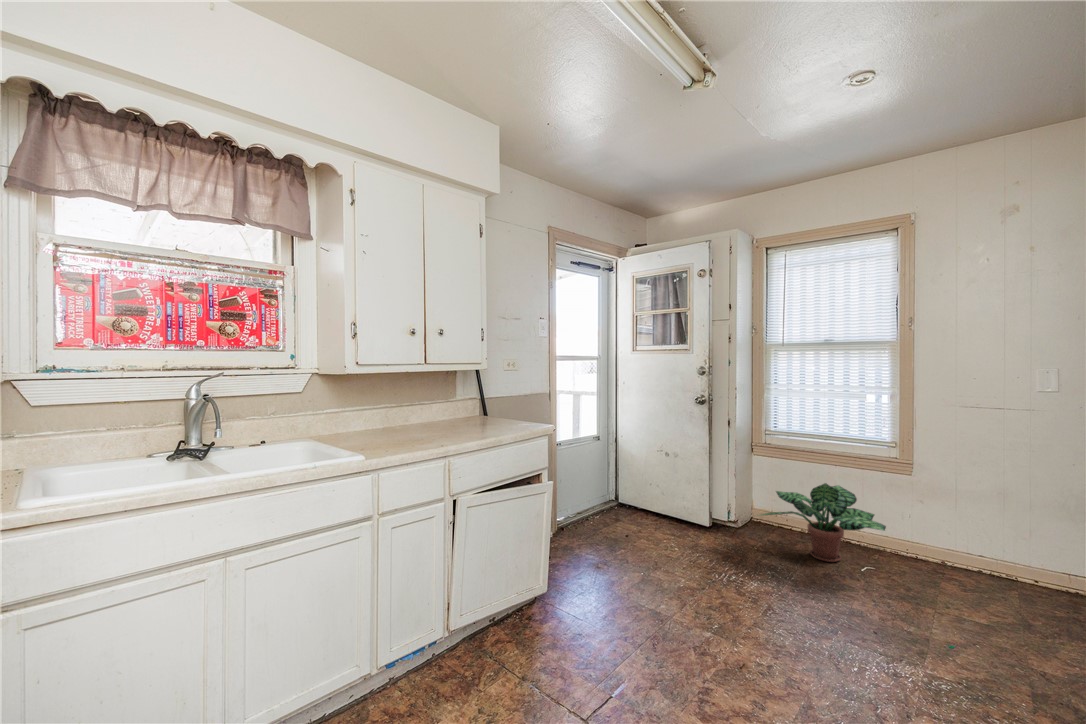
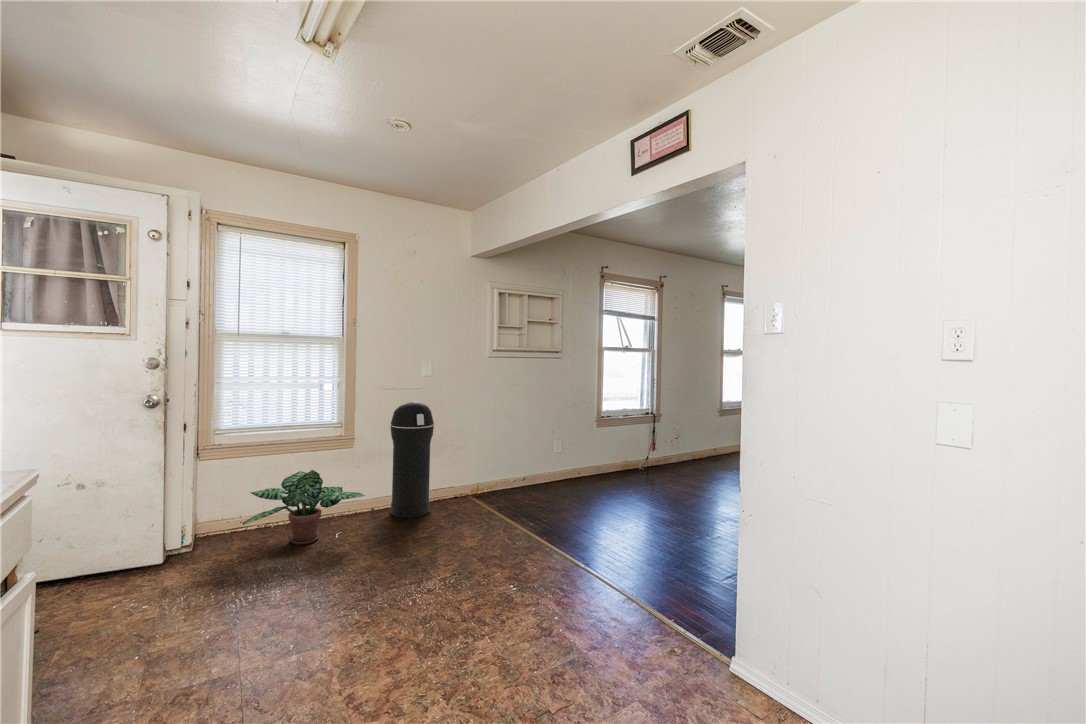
trash can: none [956,424,1041,599] -> present [390,401,434,518]

